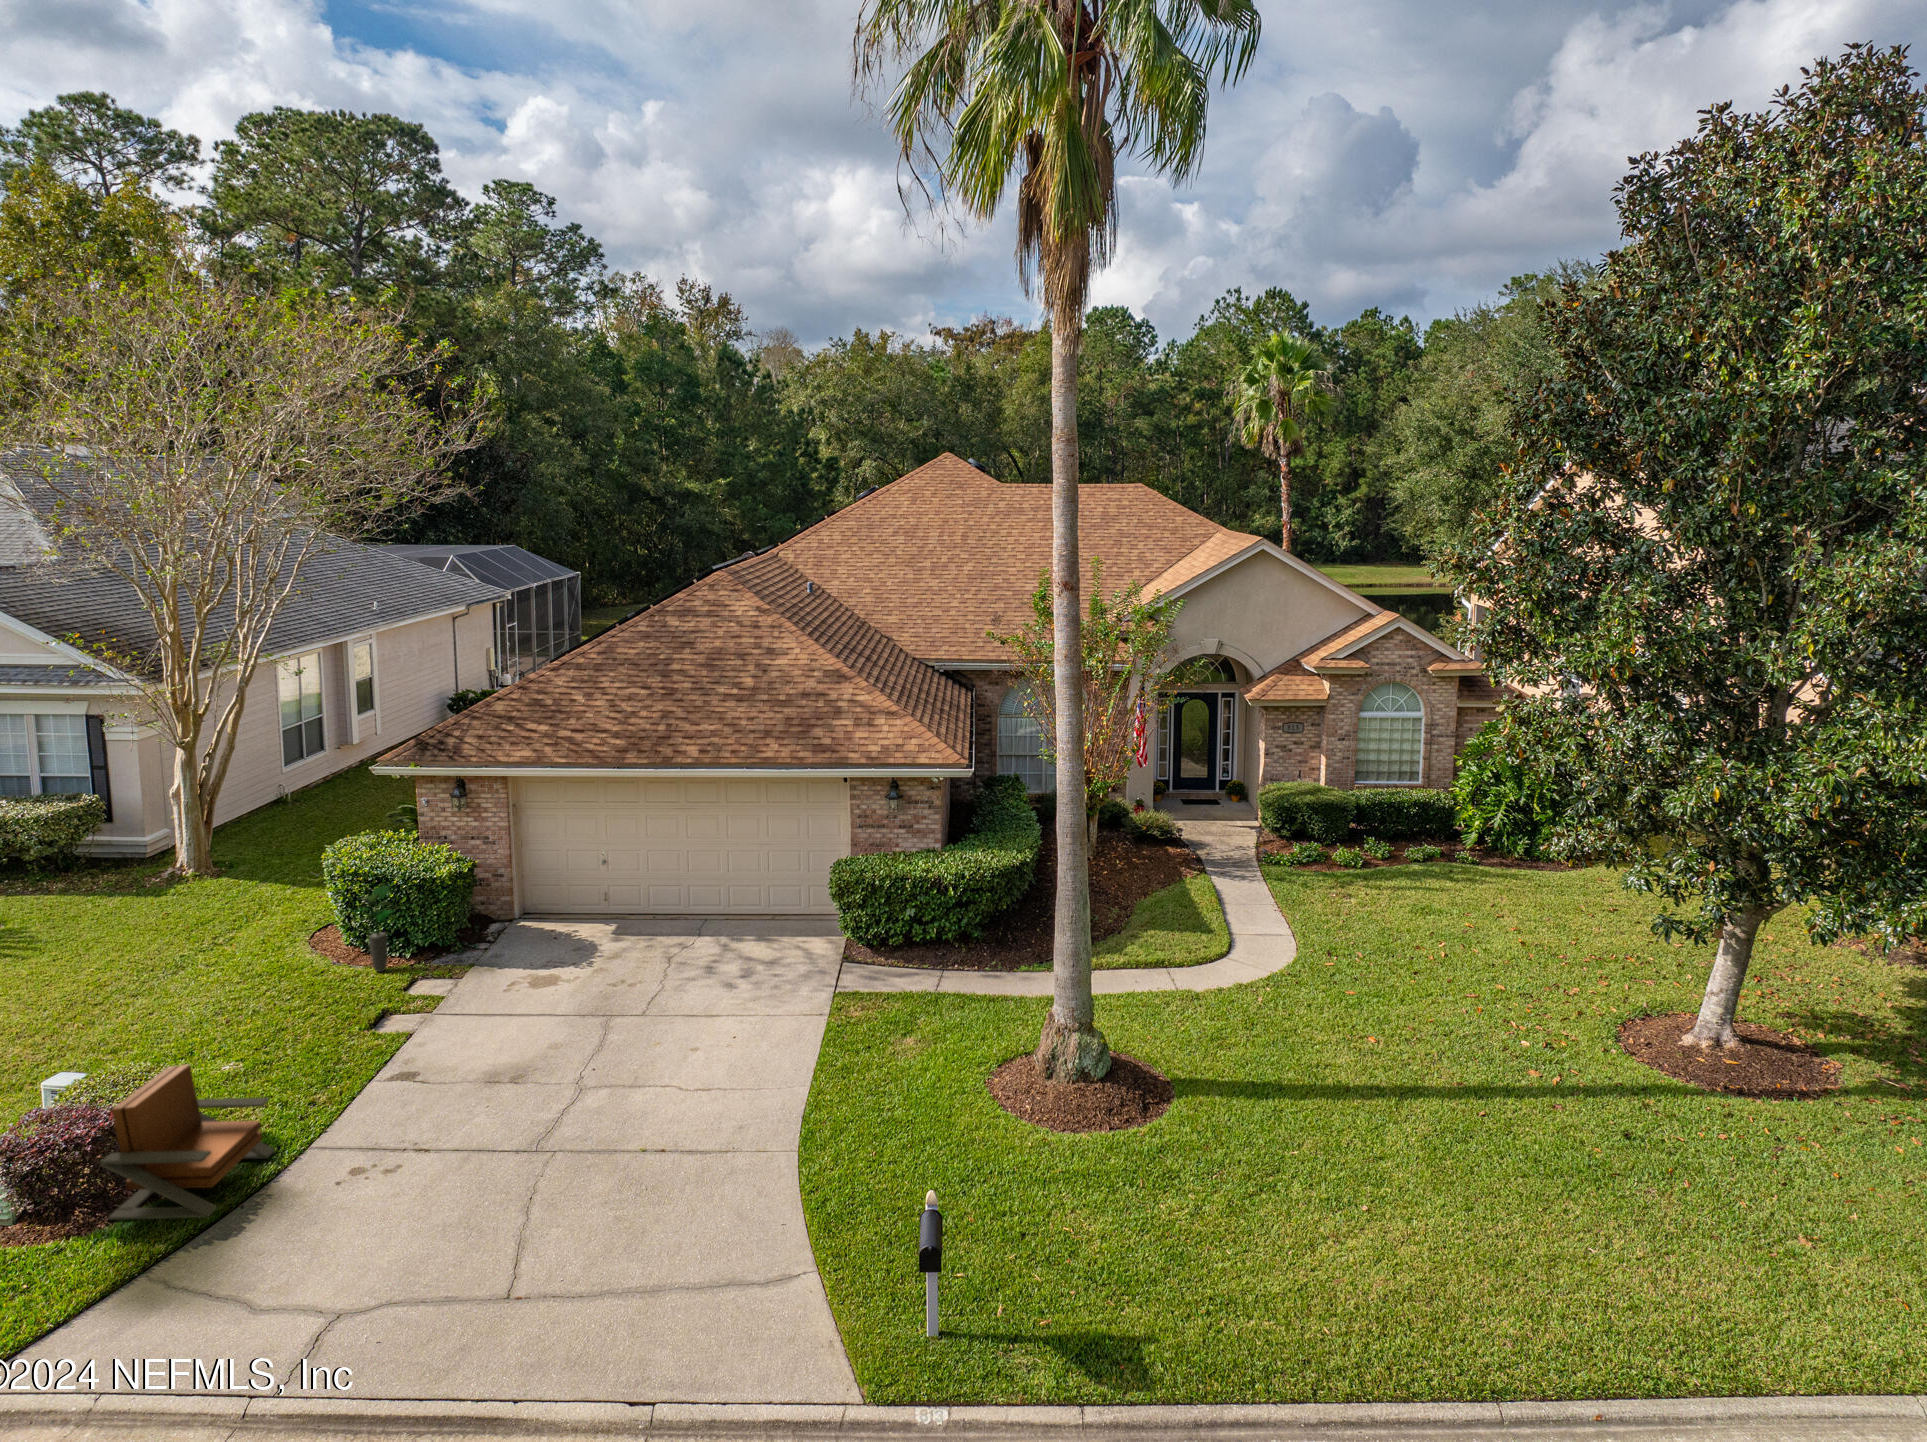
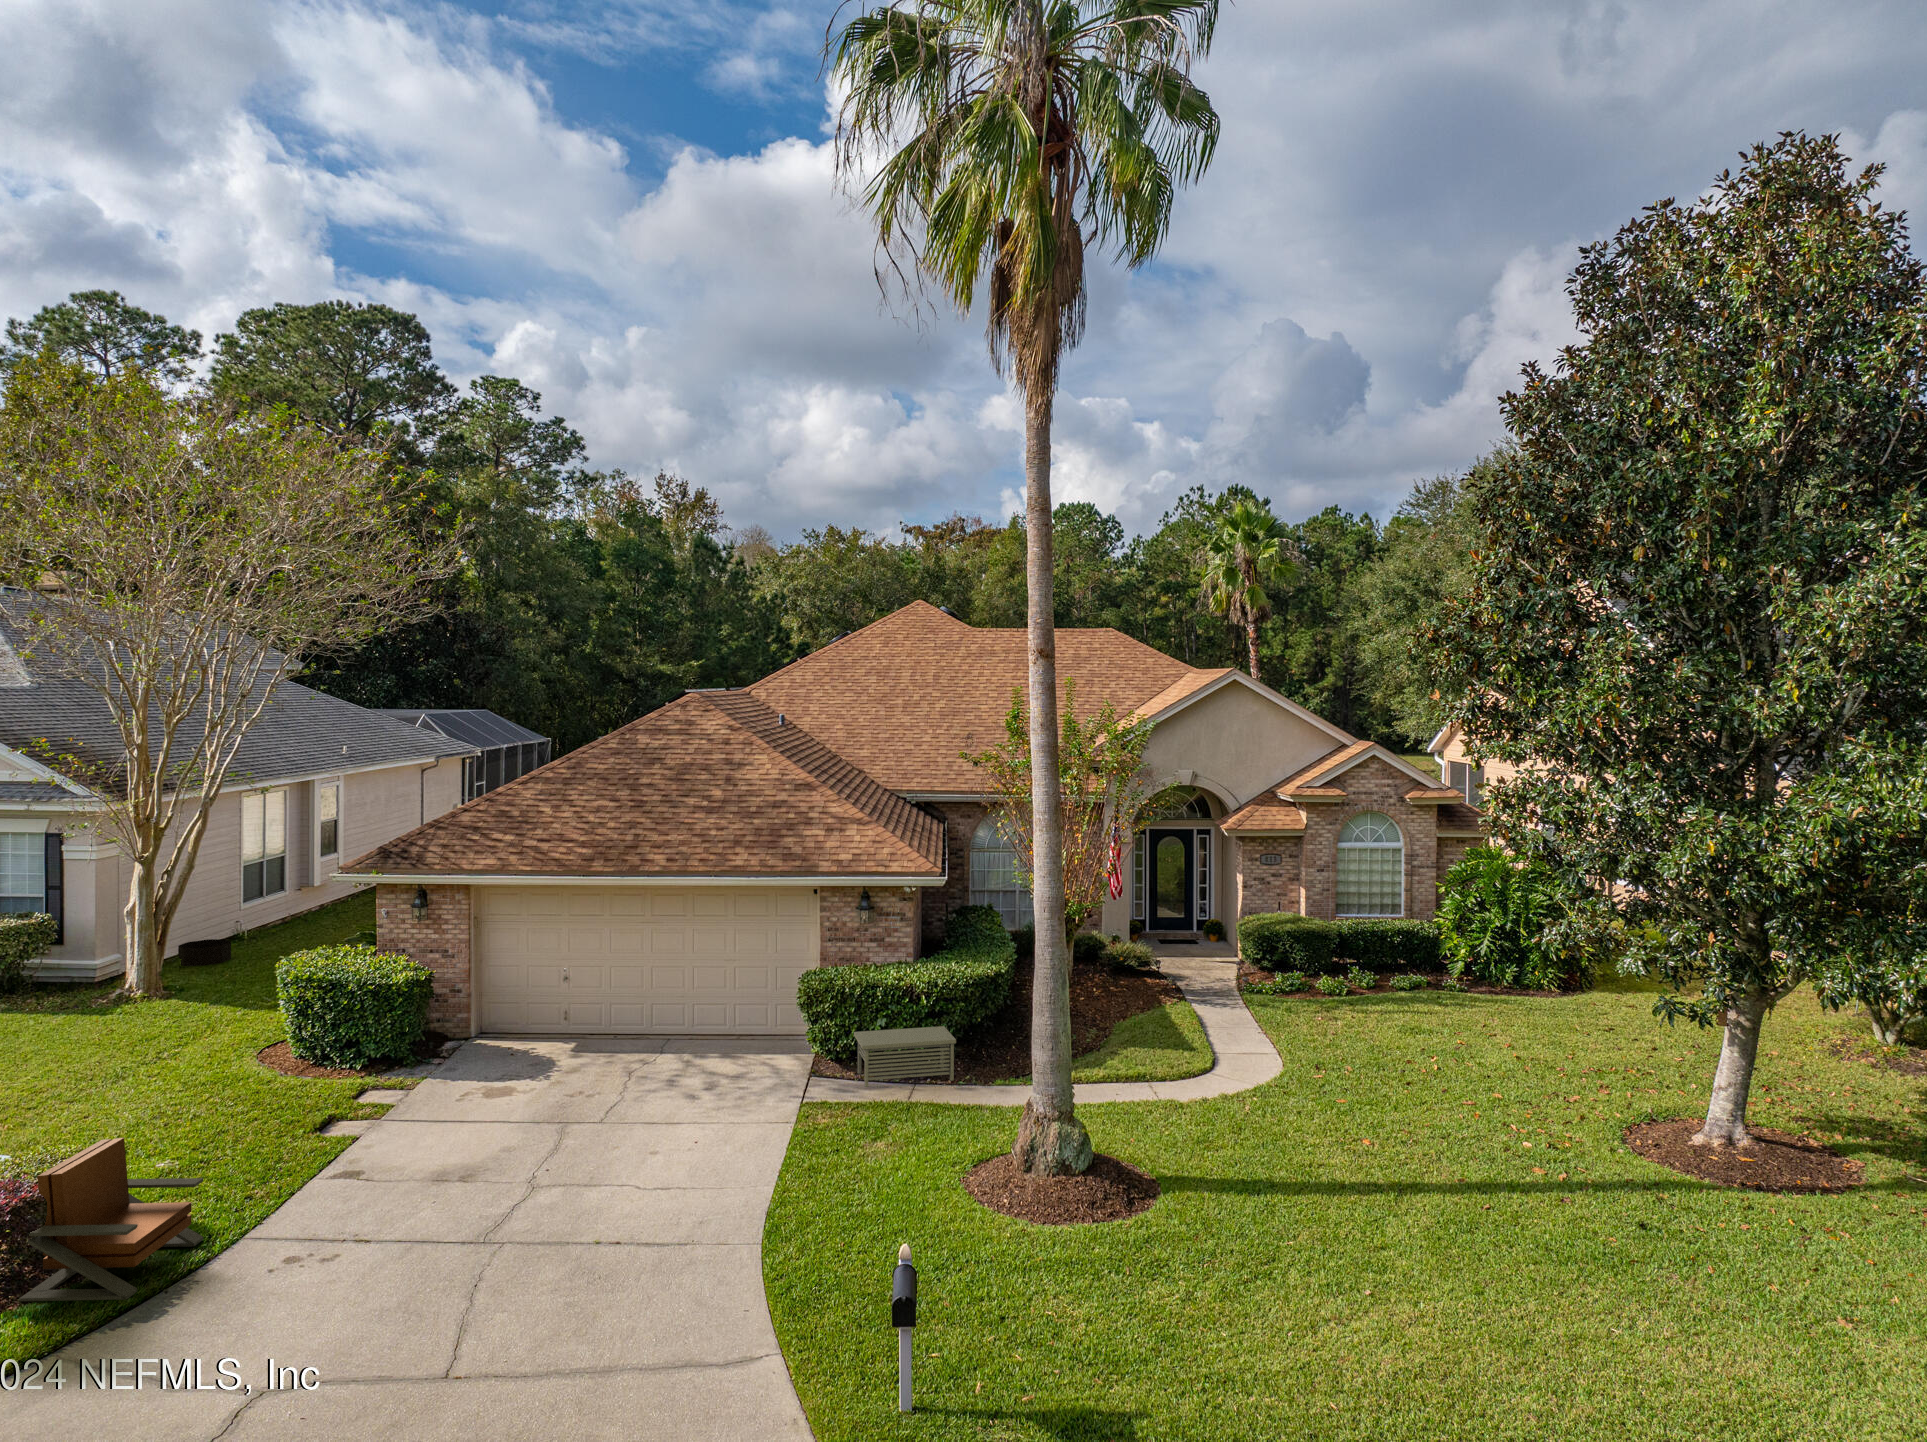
basket: none [227,808,280,836] -> present [178,939,231,966]
potted plant: present [358,886,393,972] -> none [304,990,349,1082]
storage bench: none [885,916,982,976] -> present [854,1026,956,1087]

